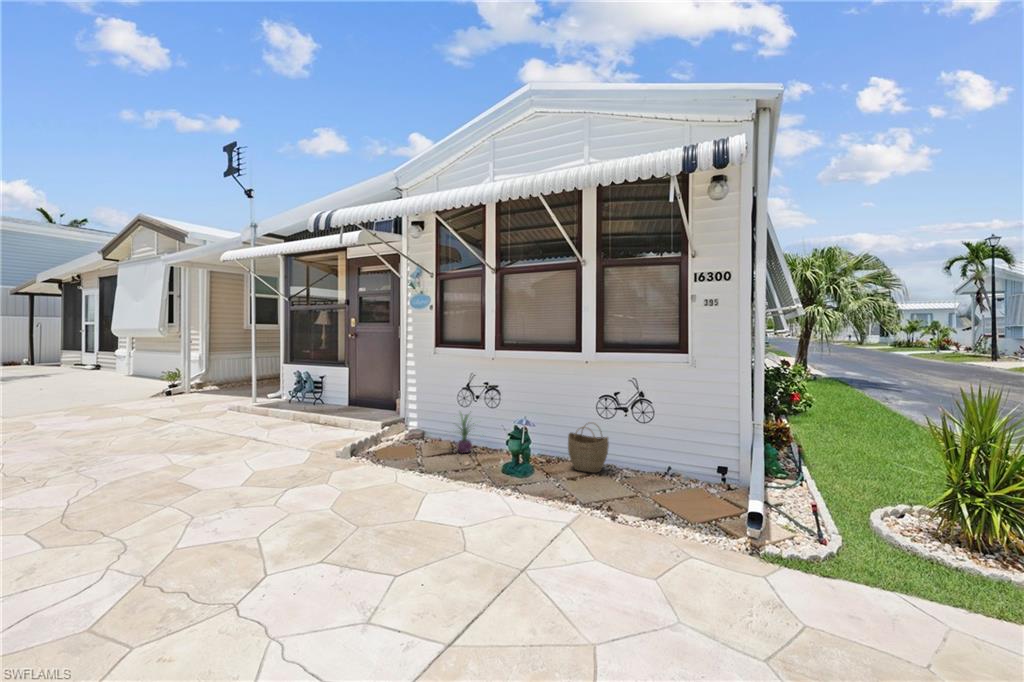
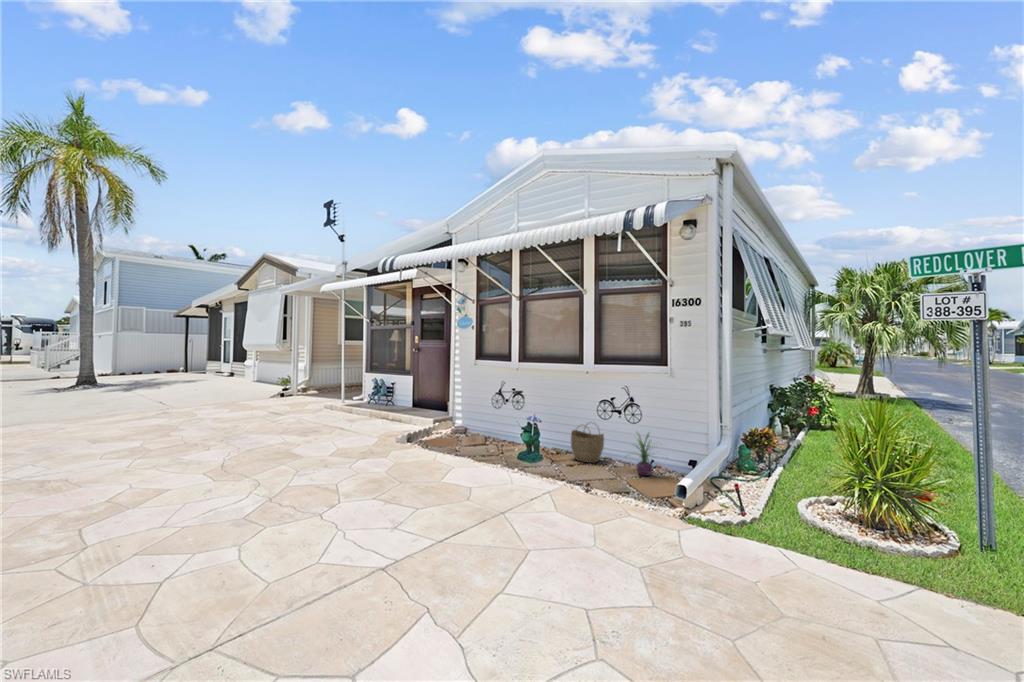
decorative plant: present [457,412,474,453] -> present [635,433,652,476]

